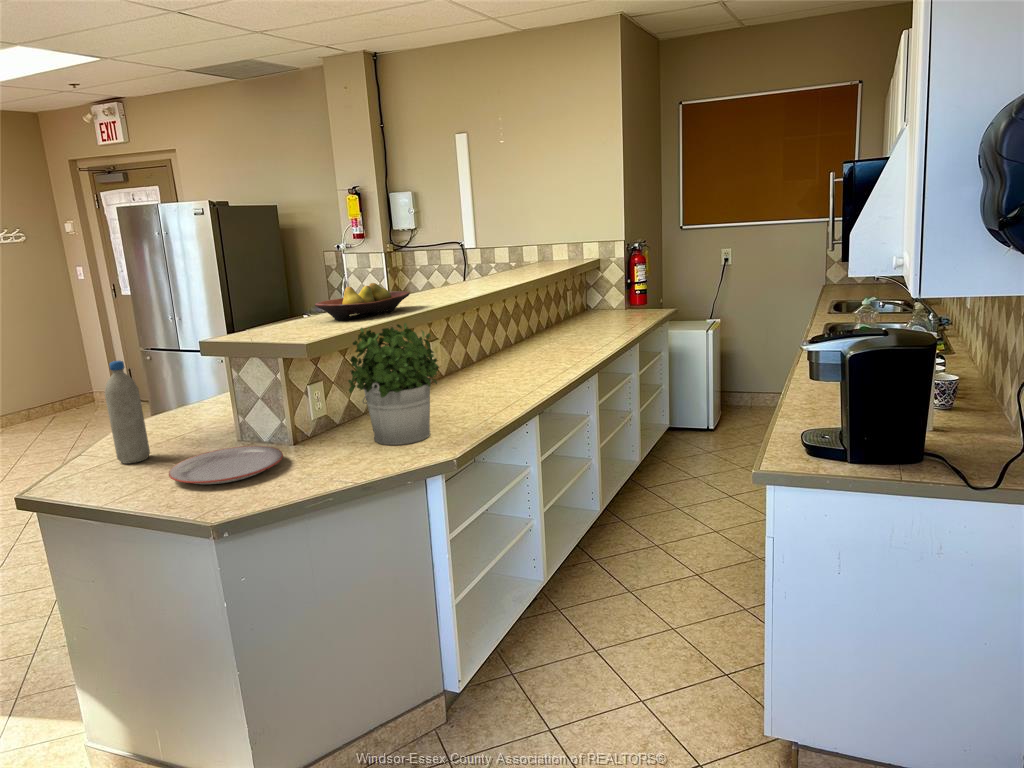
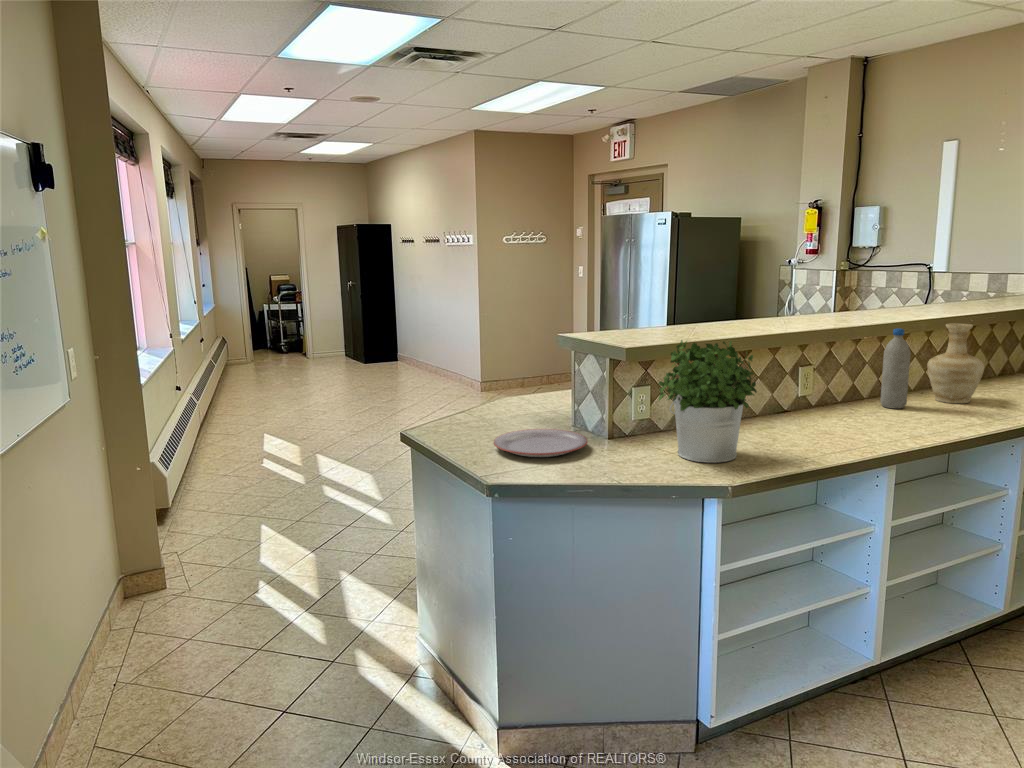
fruit bowl: present [315,283,410,320] -> none [669,298,775,331]
vase: none [513,289,554,355] -> present [927,323,984,403]
water bottle: present [105,361,150,464] -> present [880,328,911,409]

